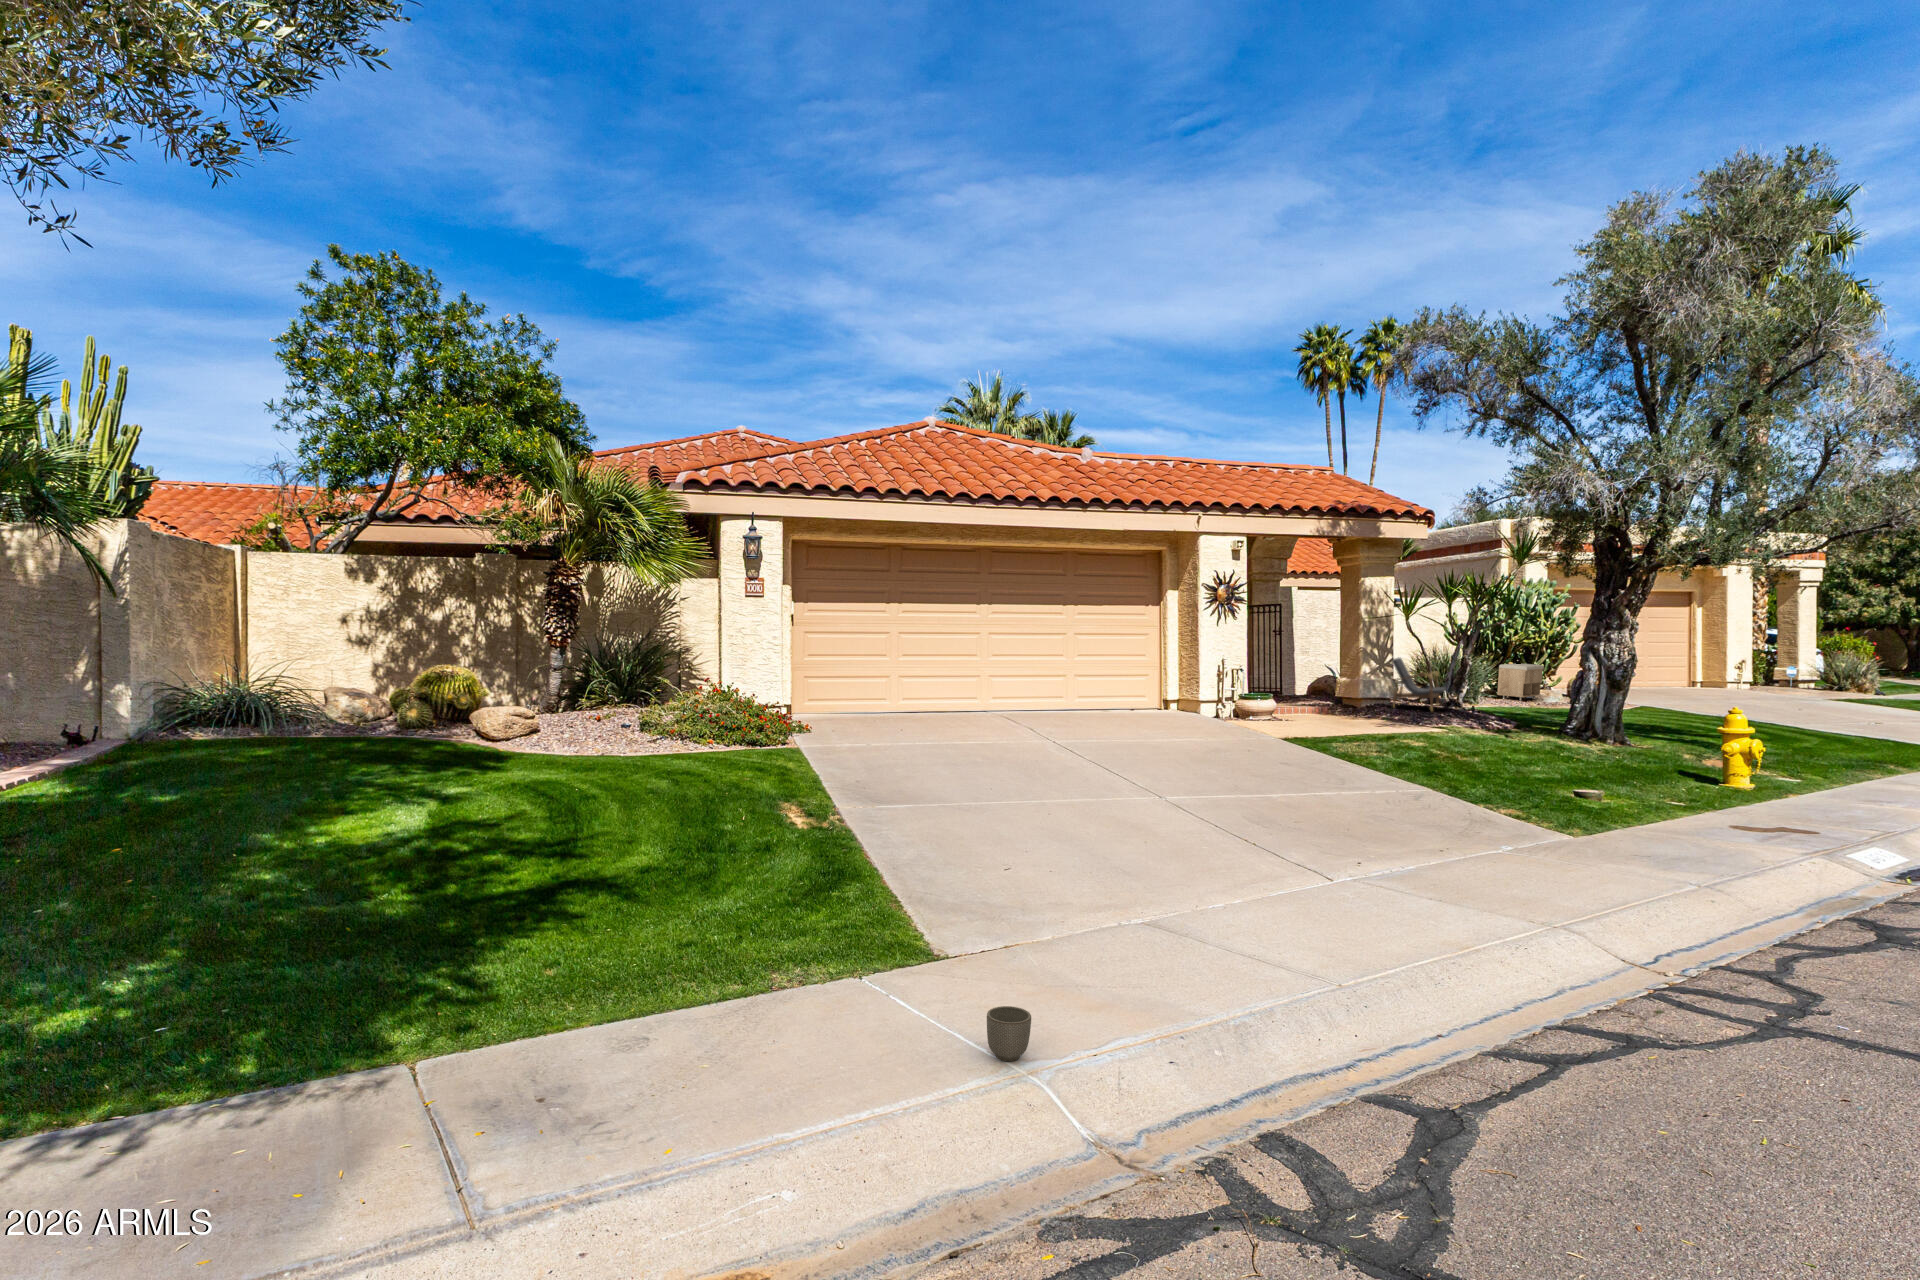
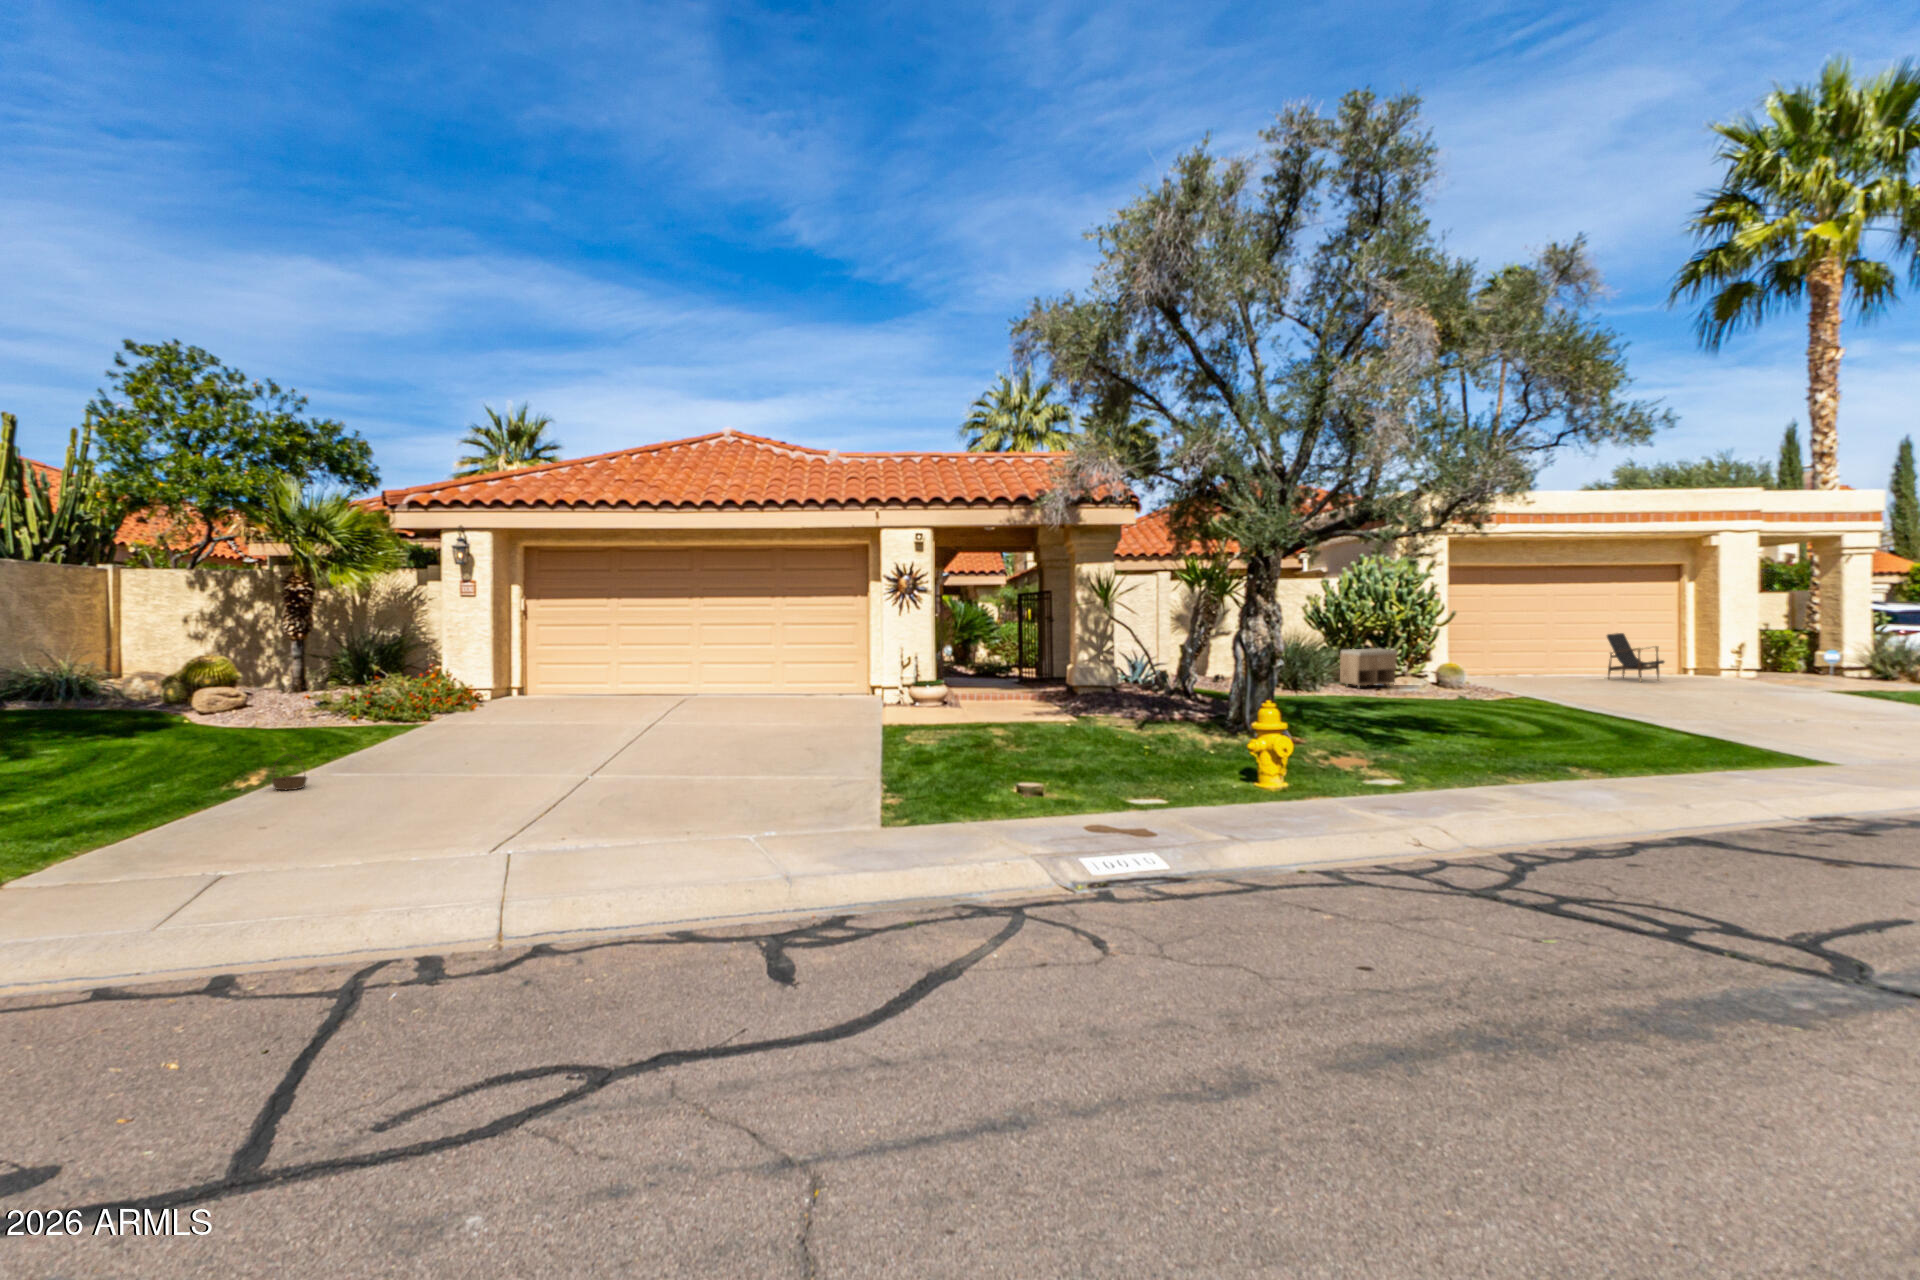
lounge chair: present [1392,657,1446,711] -> present [1607,633,1664,681]
basket: none [922,823,971,878] -> present [271,760,307,790]
planter: present [987,1006,1031,1061] -> none [46,828,74,855]

